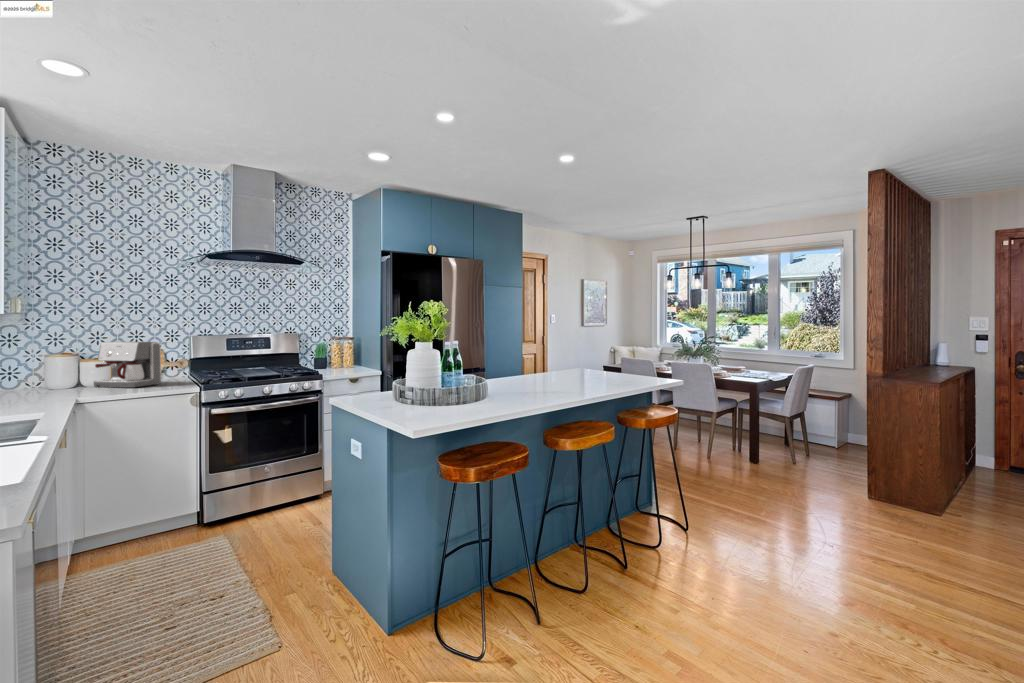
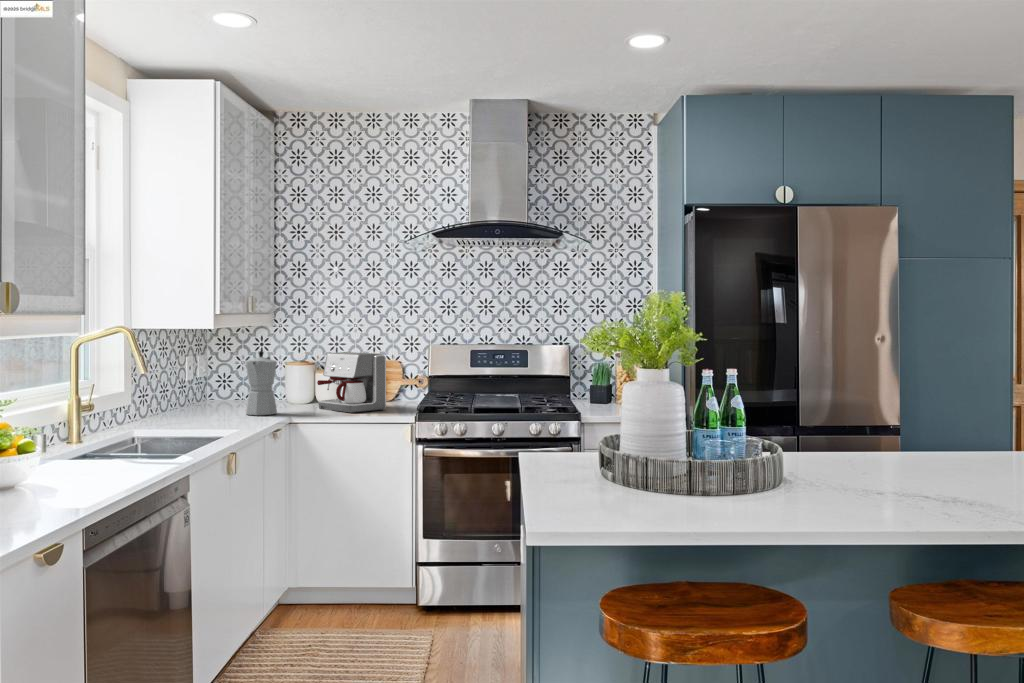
moka pot: none [21,340,59,395] -> present [245,351,277,415]

